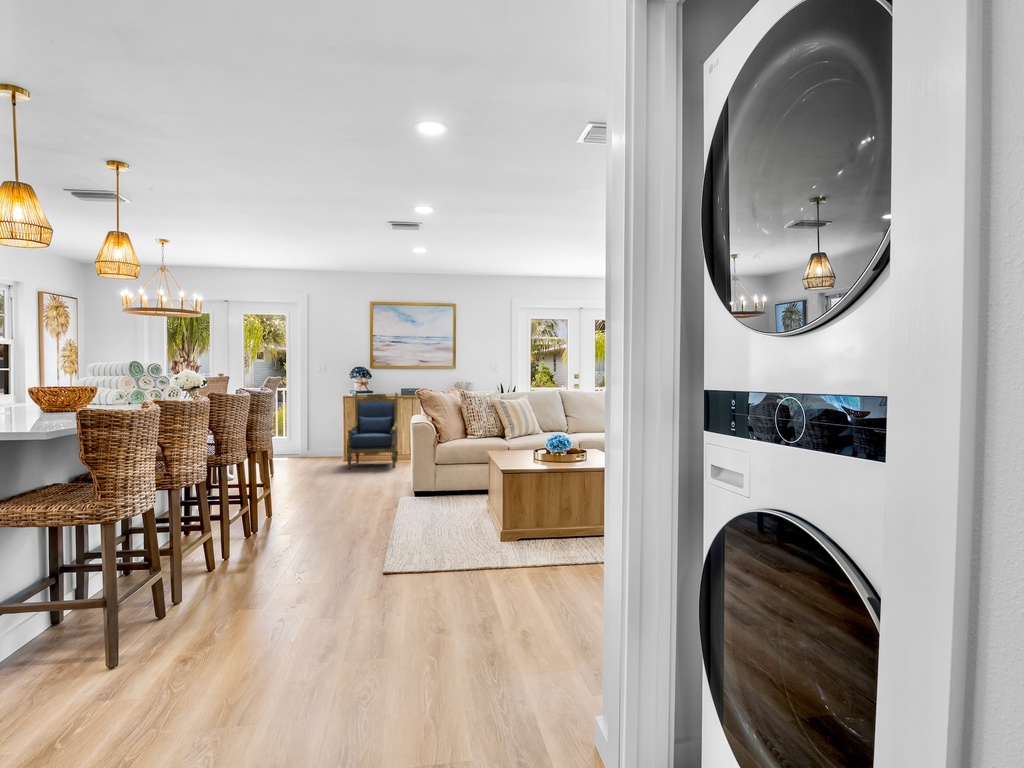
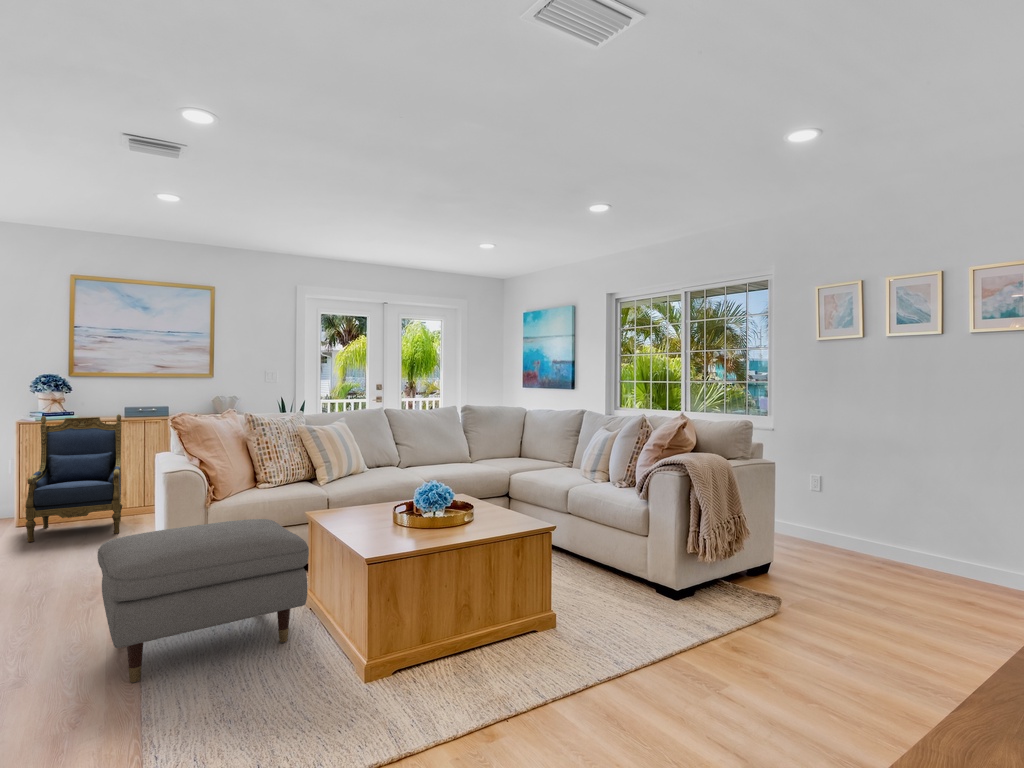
ottoman: none [375,453,480,528] -> present [97,519,309,683]

